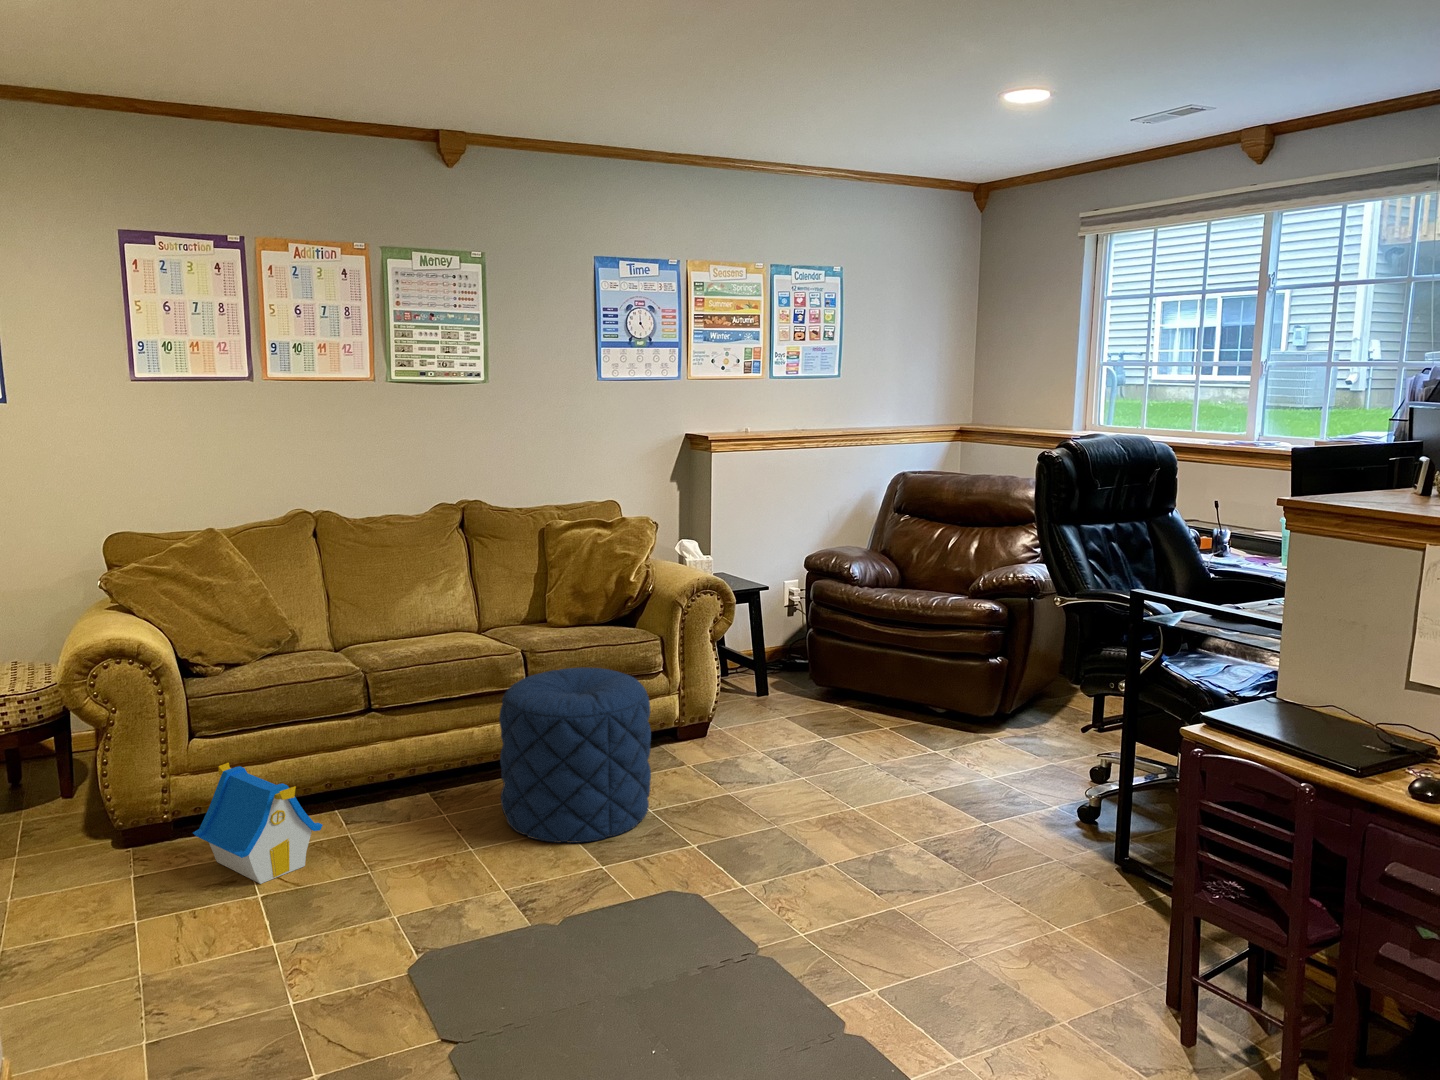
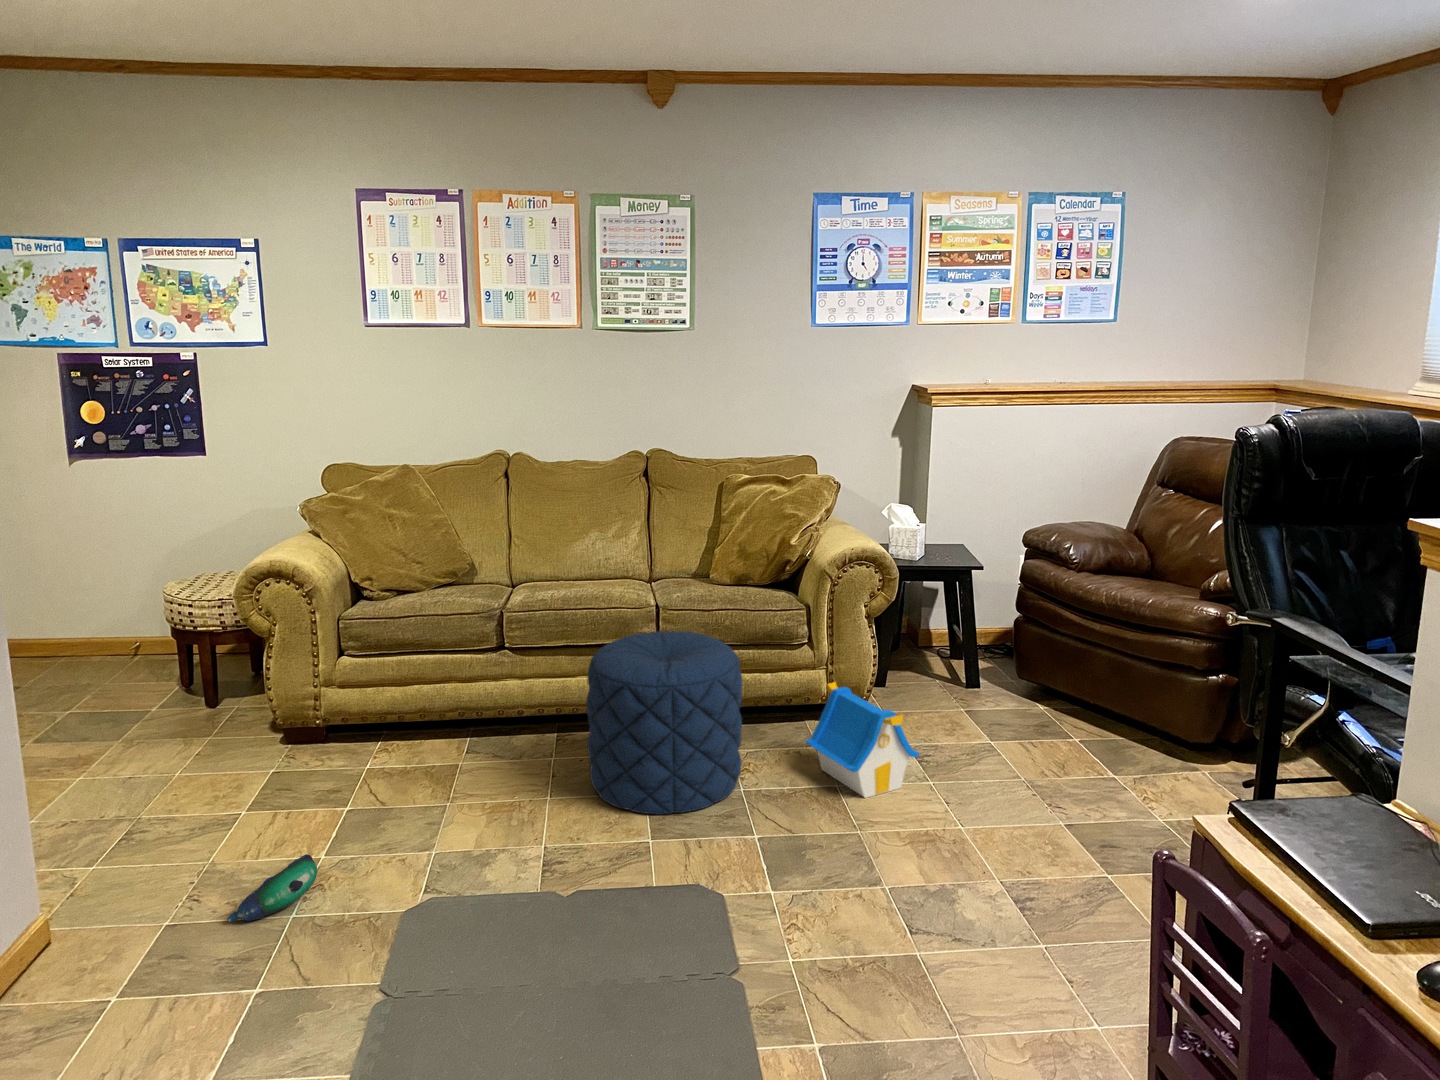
toy house: present [193,763,323,884] -> present [806,682,919,798]
plush toy: none [237,937,313,1016] -> present [227,854,317,922]

